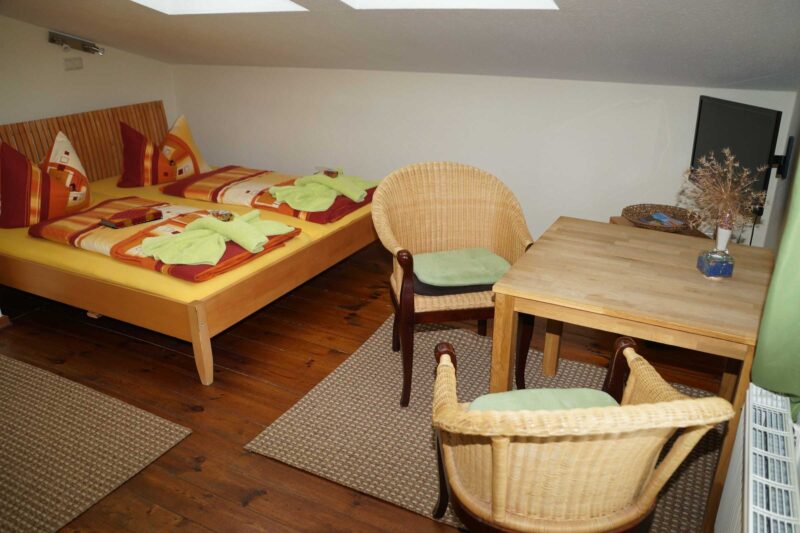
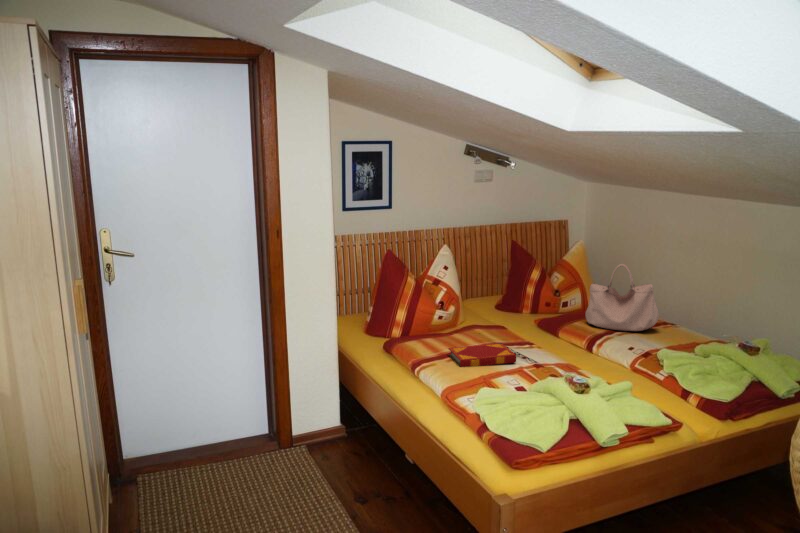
handbag: none [203,129,260,183] -> present [586,264,659,331]

